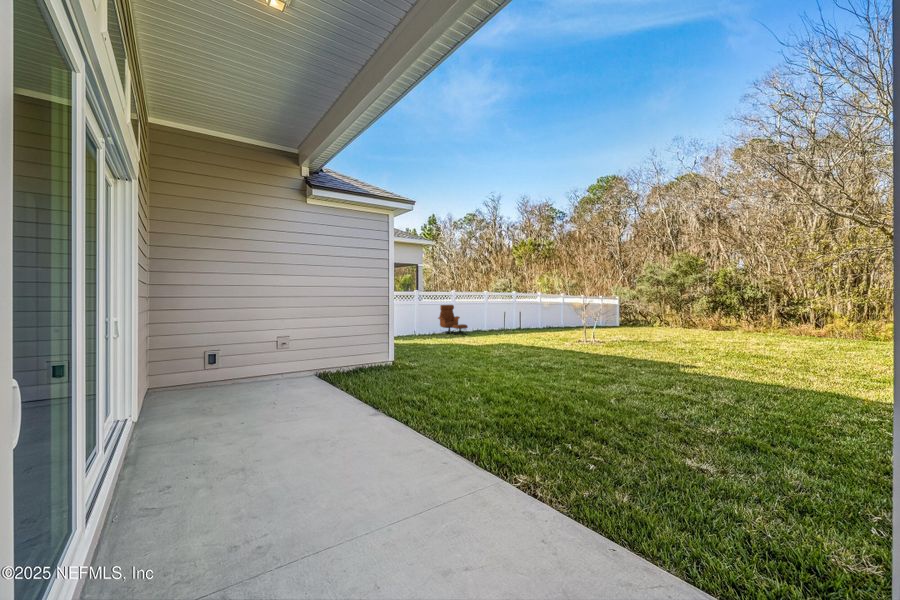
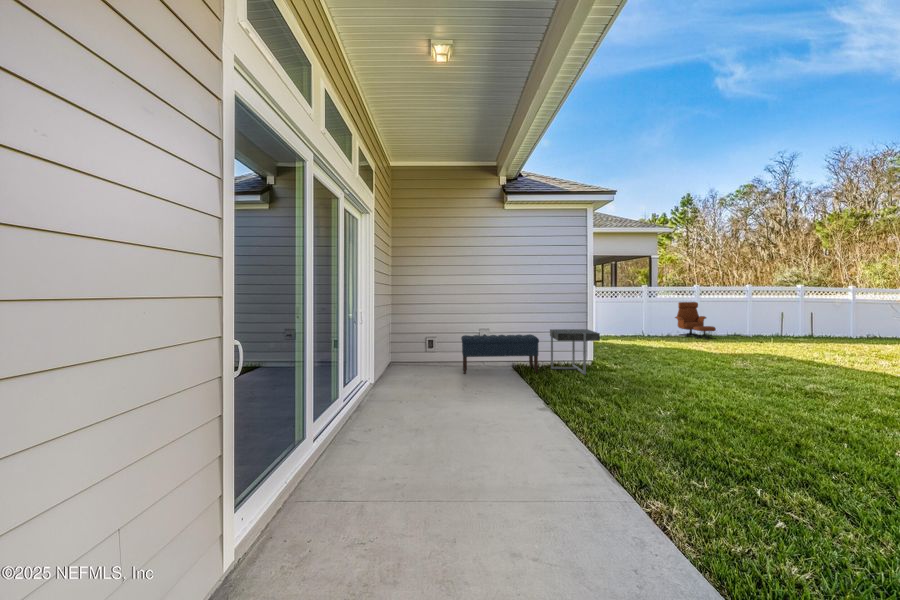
side table: none [354,331,404,375] -> present [550,329,600,375]
bench: none [254,339,347,389] -> present [461,334,539,373]

